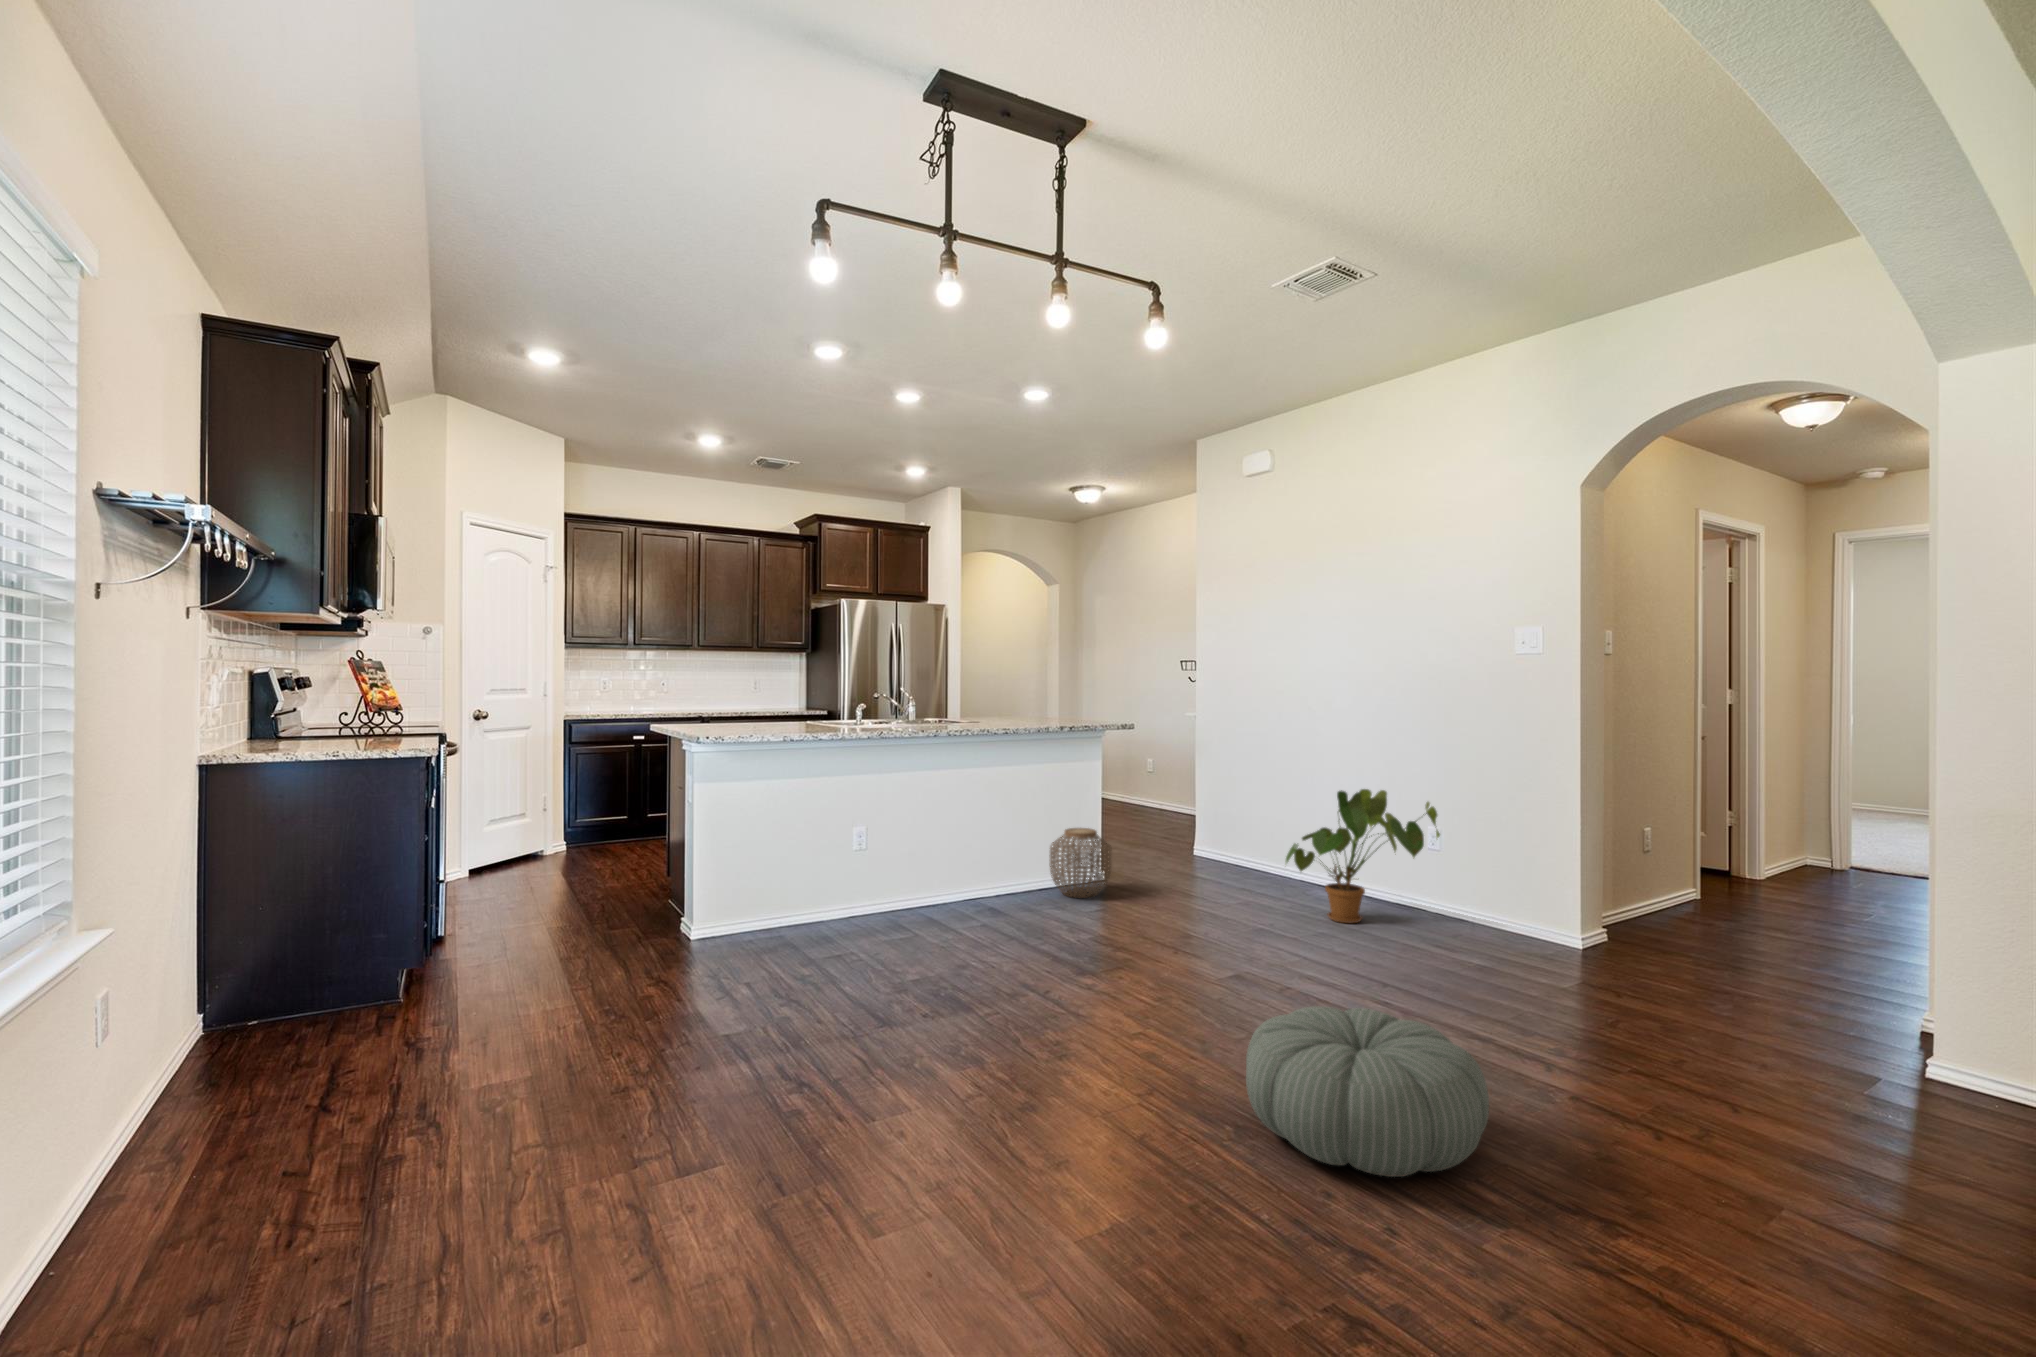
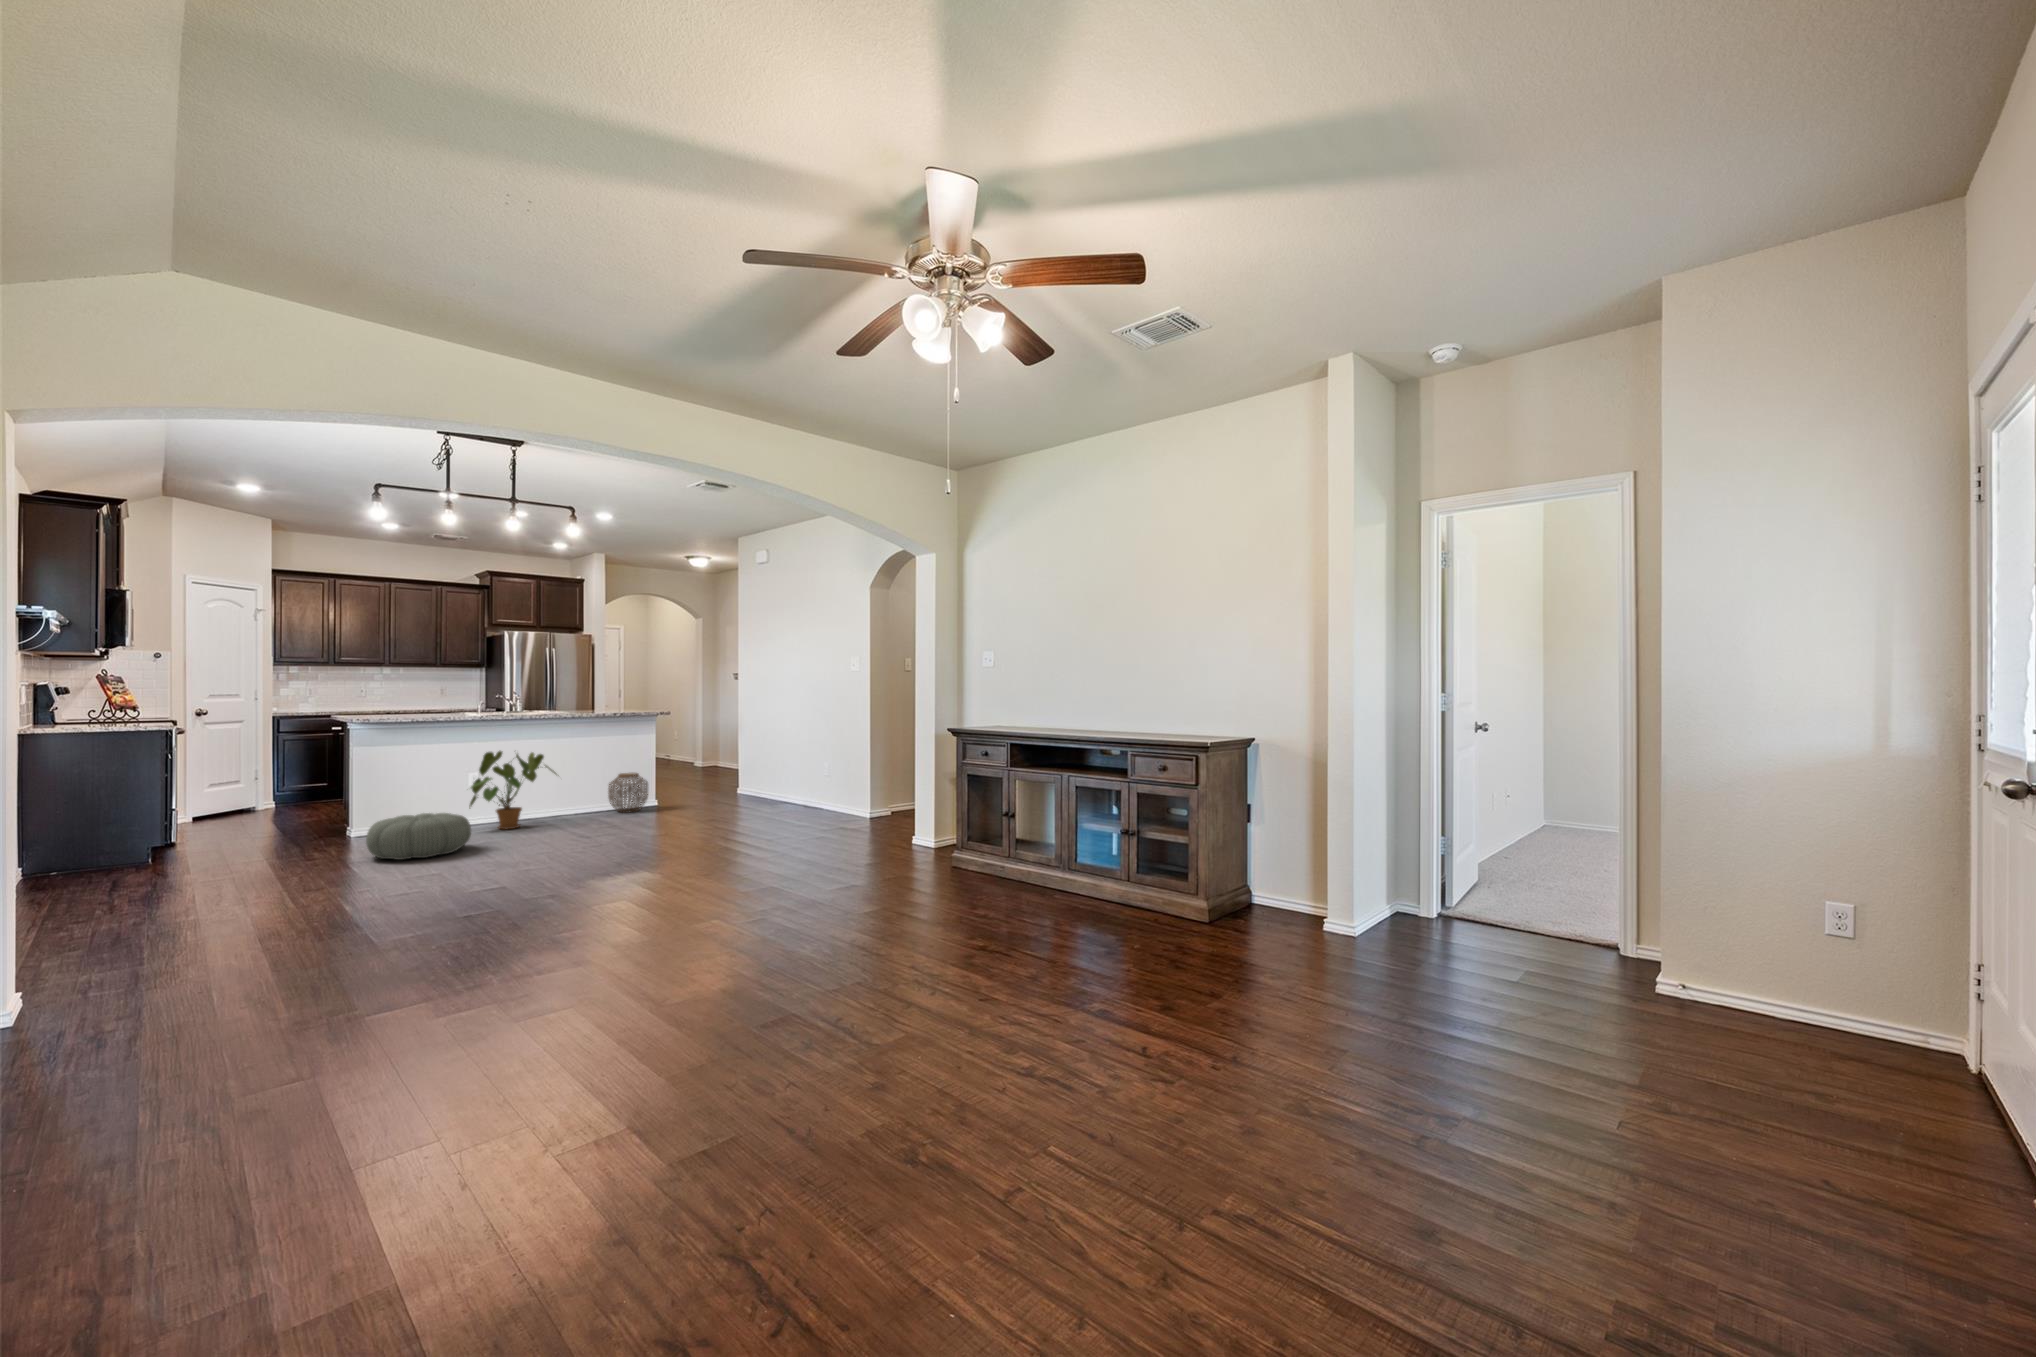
house plant: present [1286,789,1440,923] -> present [469,751,556,830]
pouf: present [1246,1006,1489,1177] -> present [366,813,471,860]

